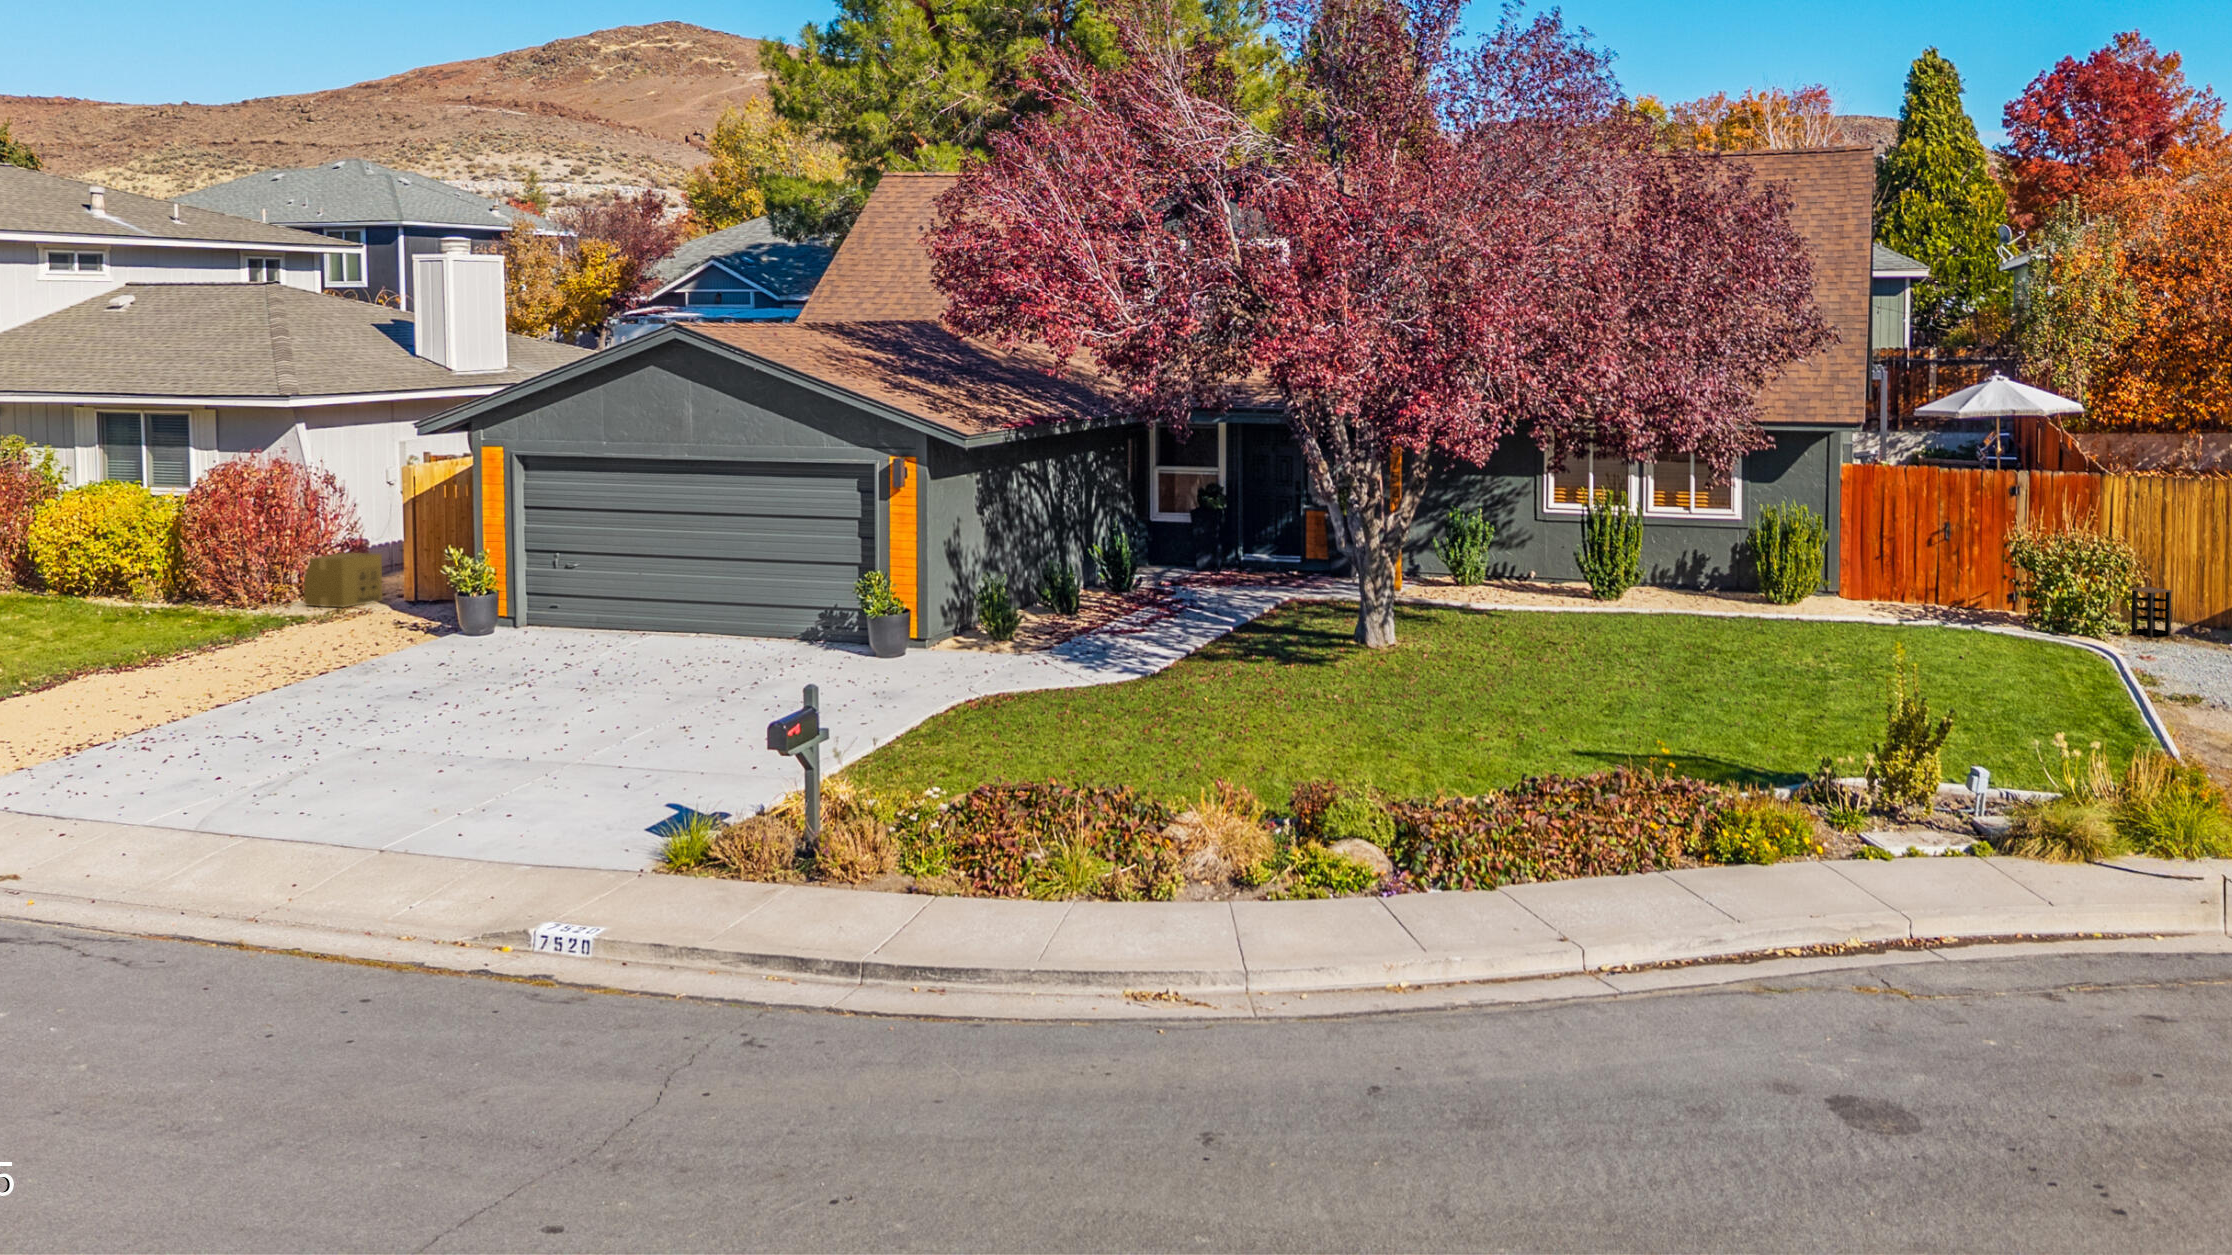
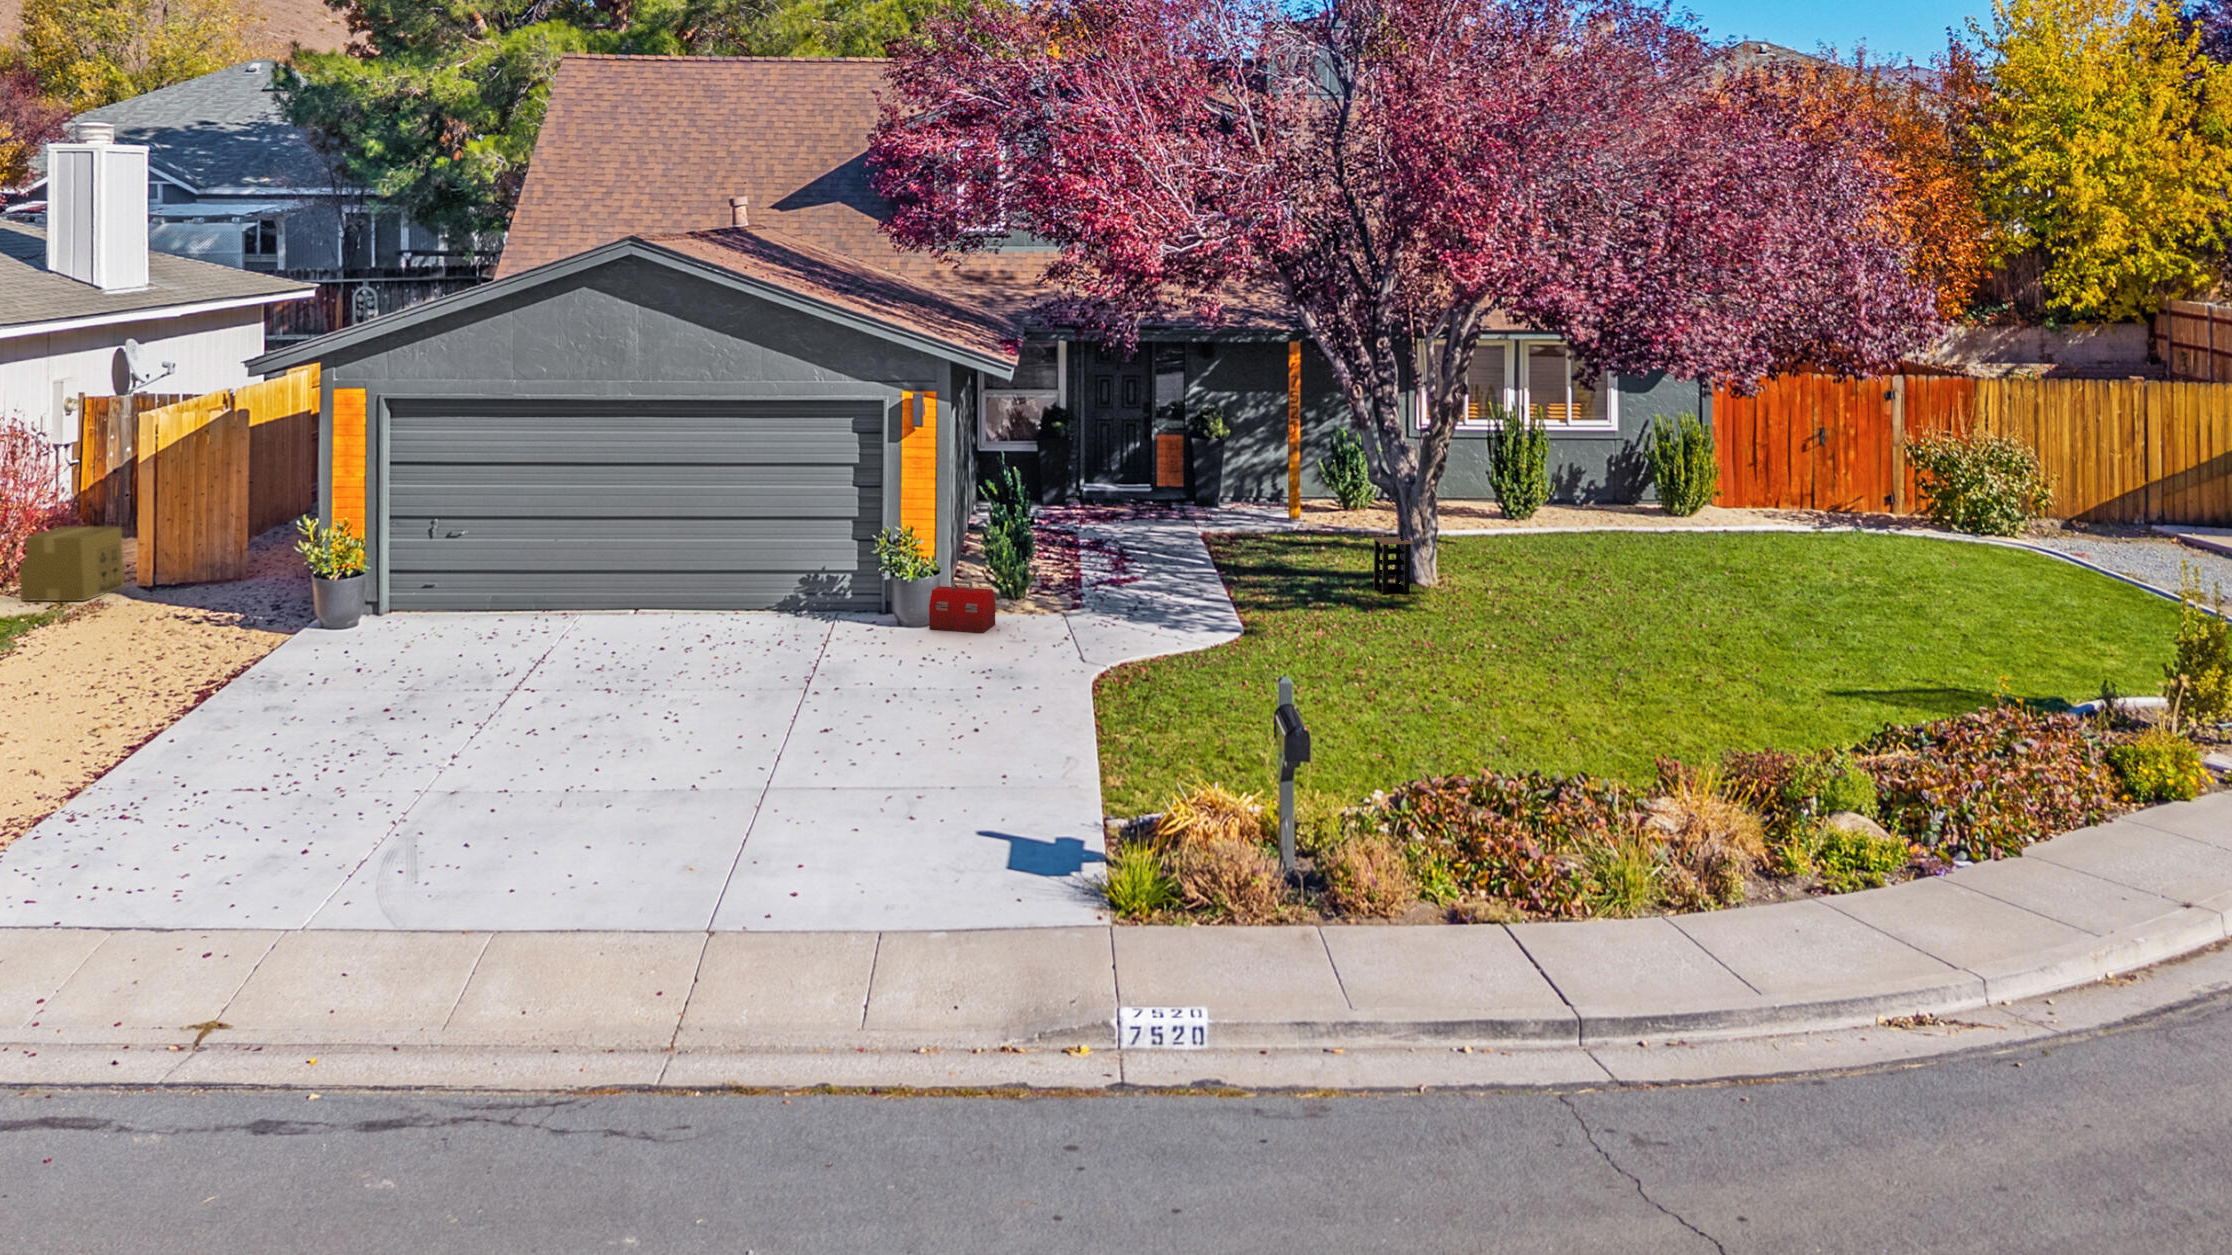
side table: present [2129,587,2173,637] -> present [1373,537,1414,595]
toolbox: none [887,613,944,657] -> present [929,581,995,633]

